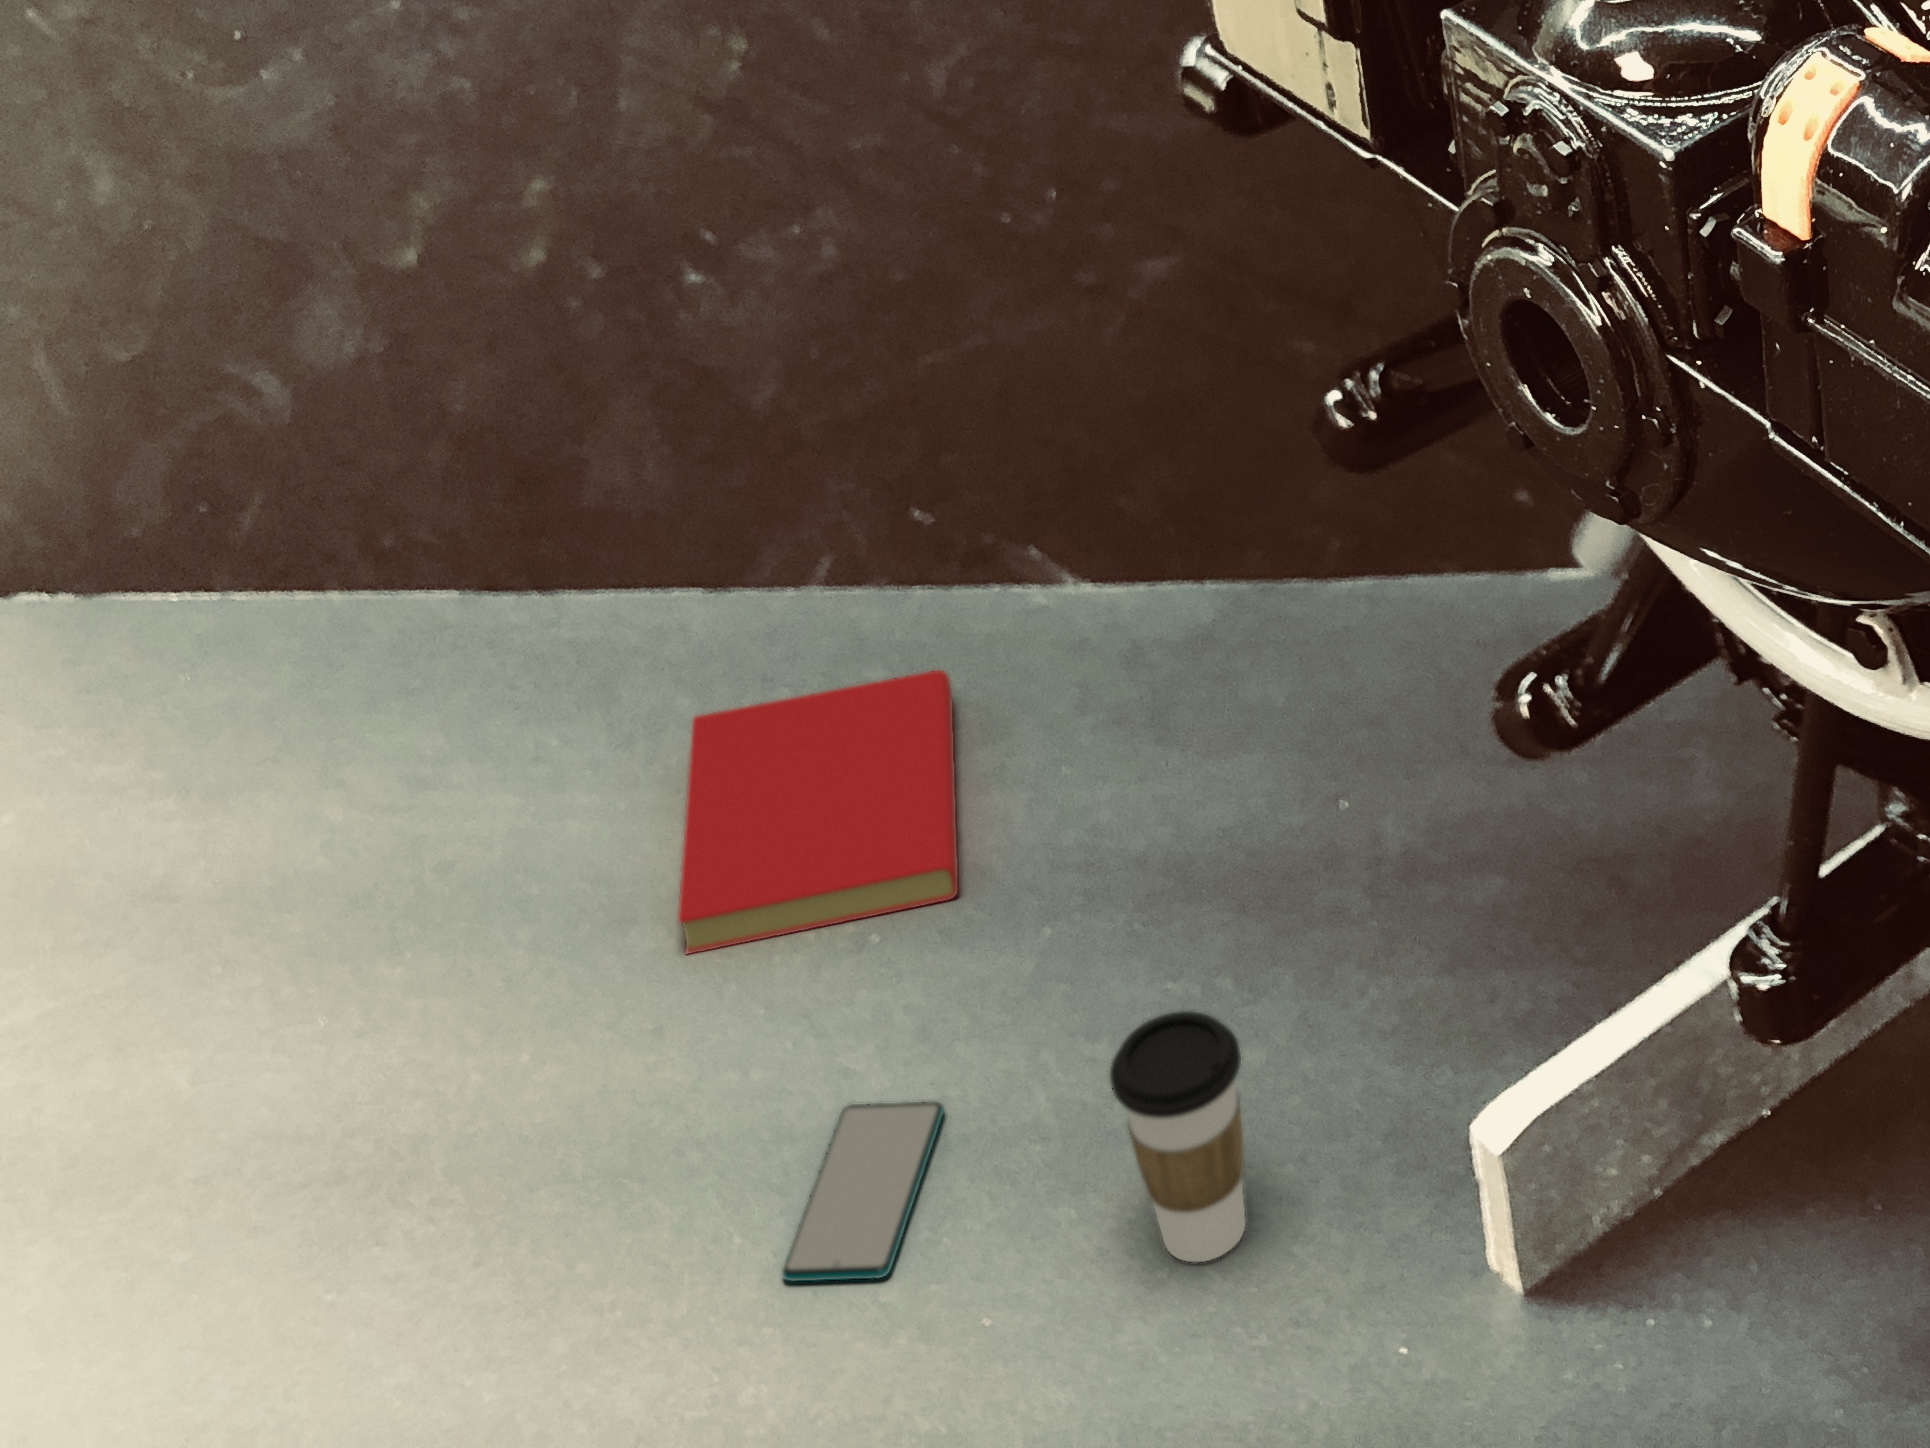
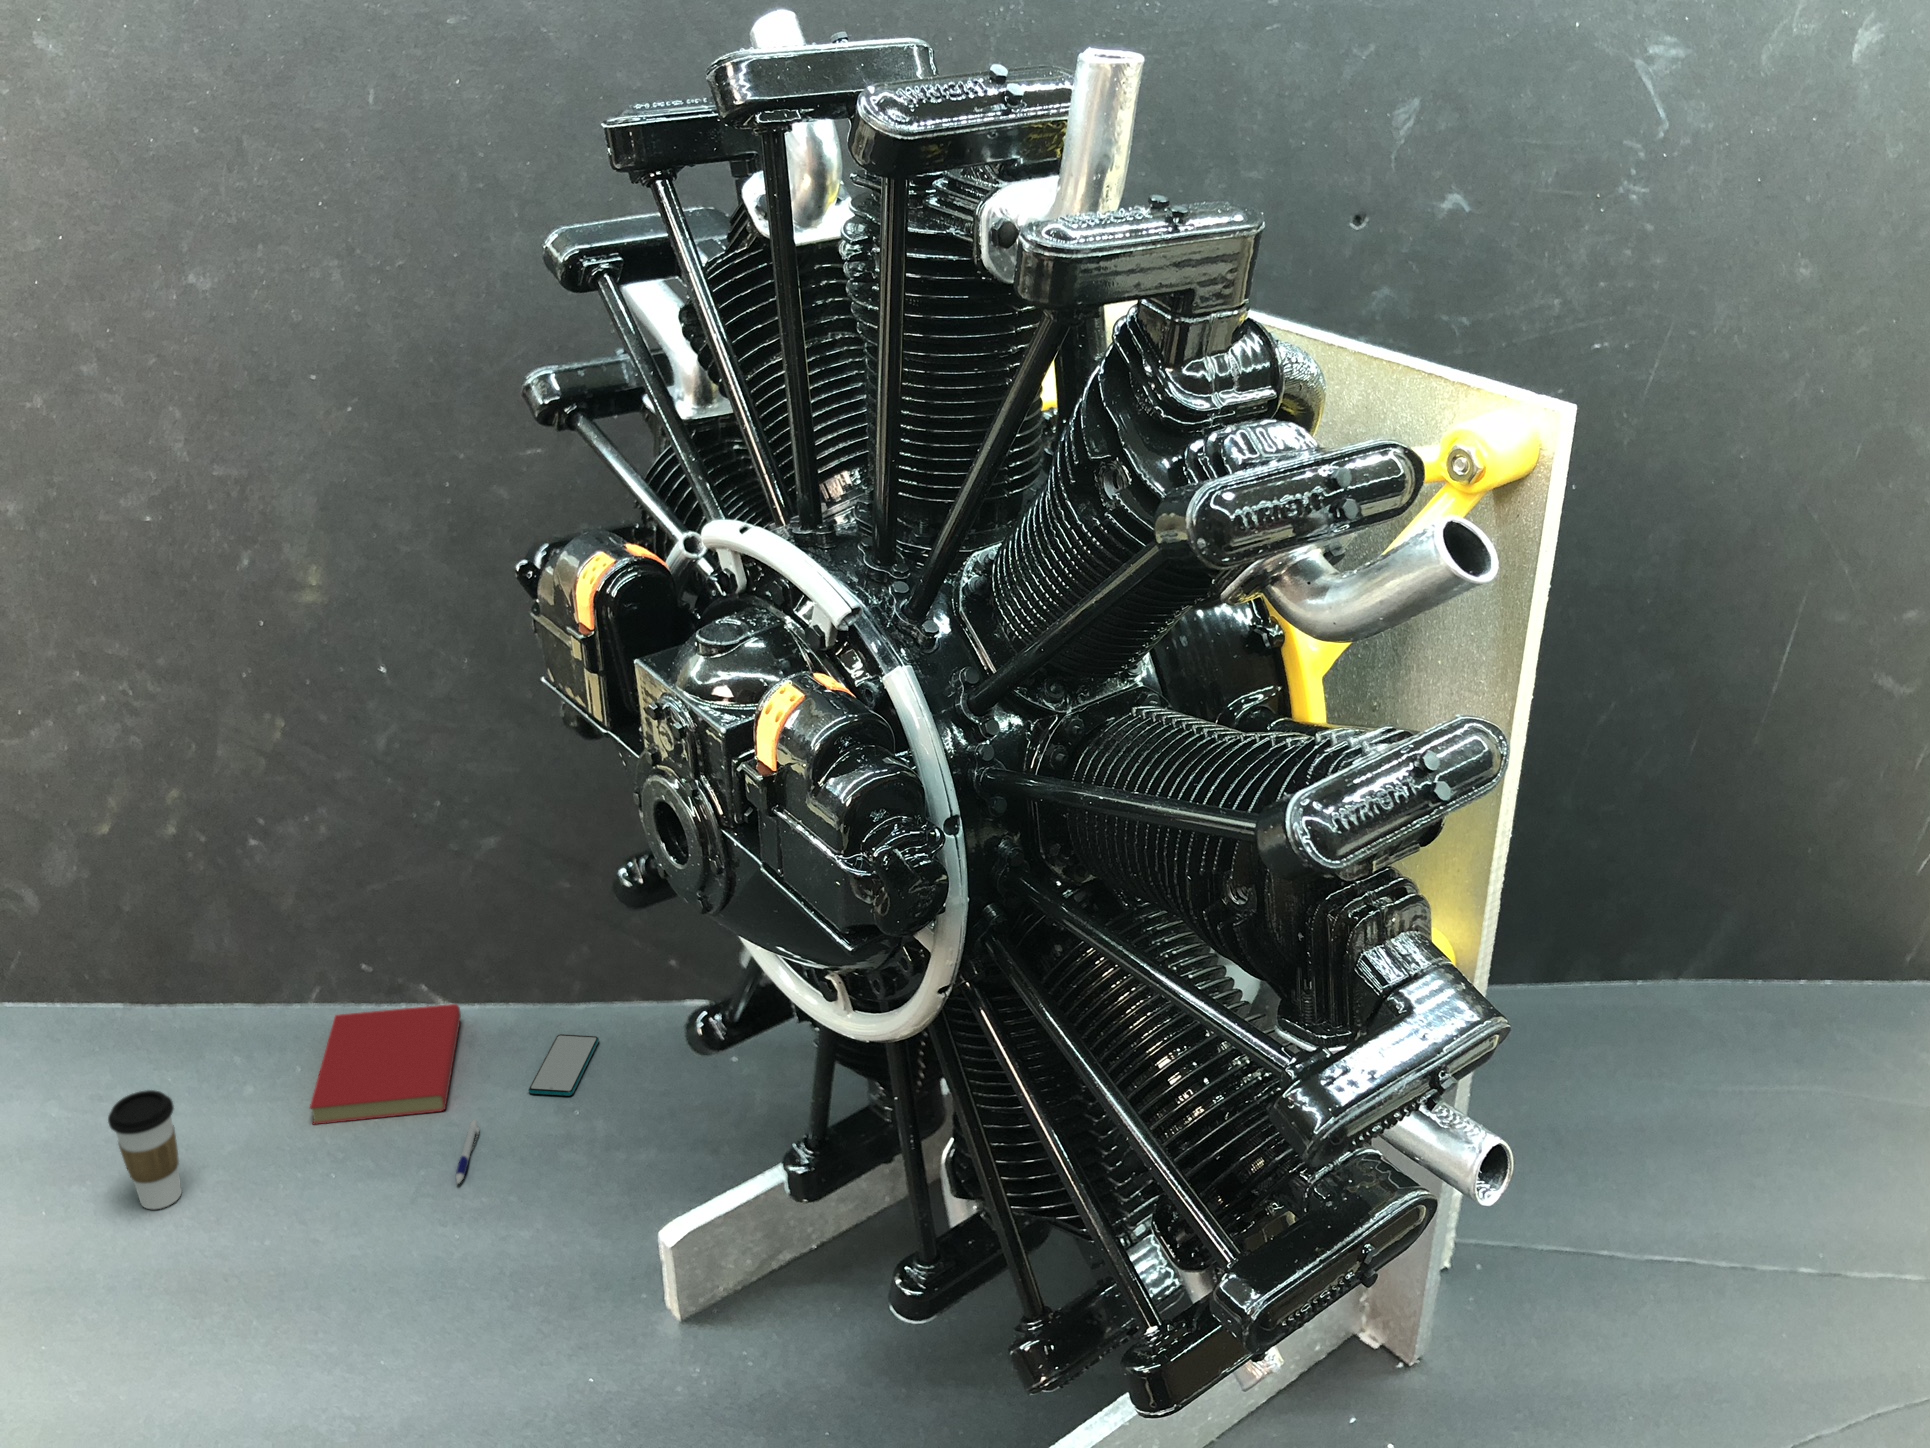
pen: none [1008,911,1037,1053] -> present [456,1120,479,1184]
coffee cup: present [1110,1011,1246,1262] -> present [108,1090,182,1209]
smartphone: present [782,1102,944,1281] -> present [529,1034,599,1096]

